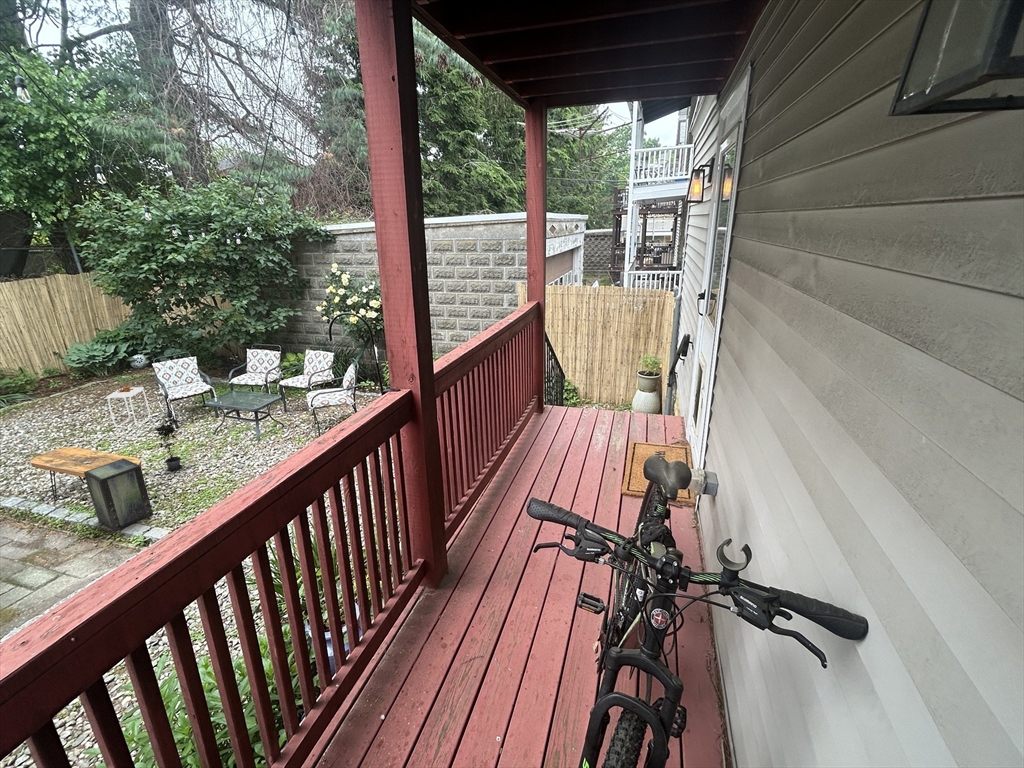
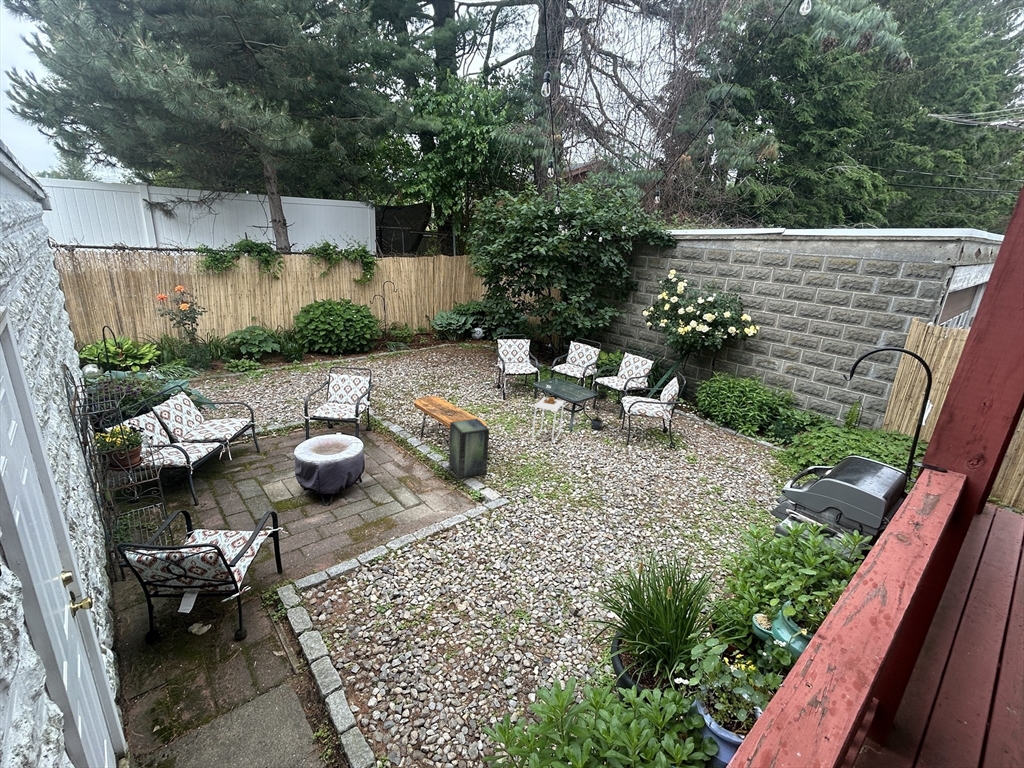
side table: present [107,386,150,427] -> present [533,397,564,442]
potted plant: present [155,416,182,470] -> present [592,384,611,429]

